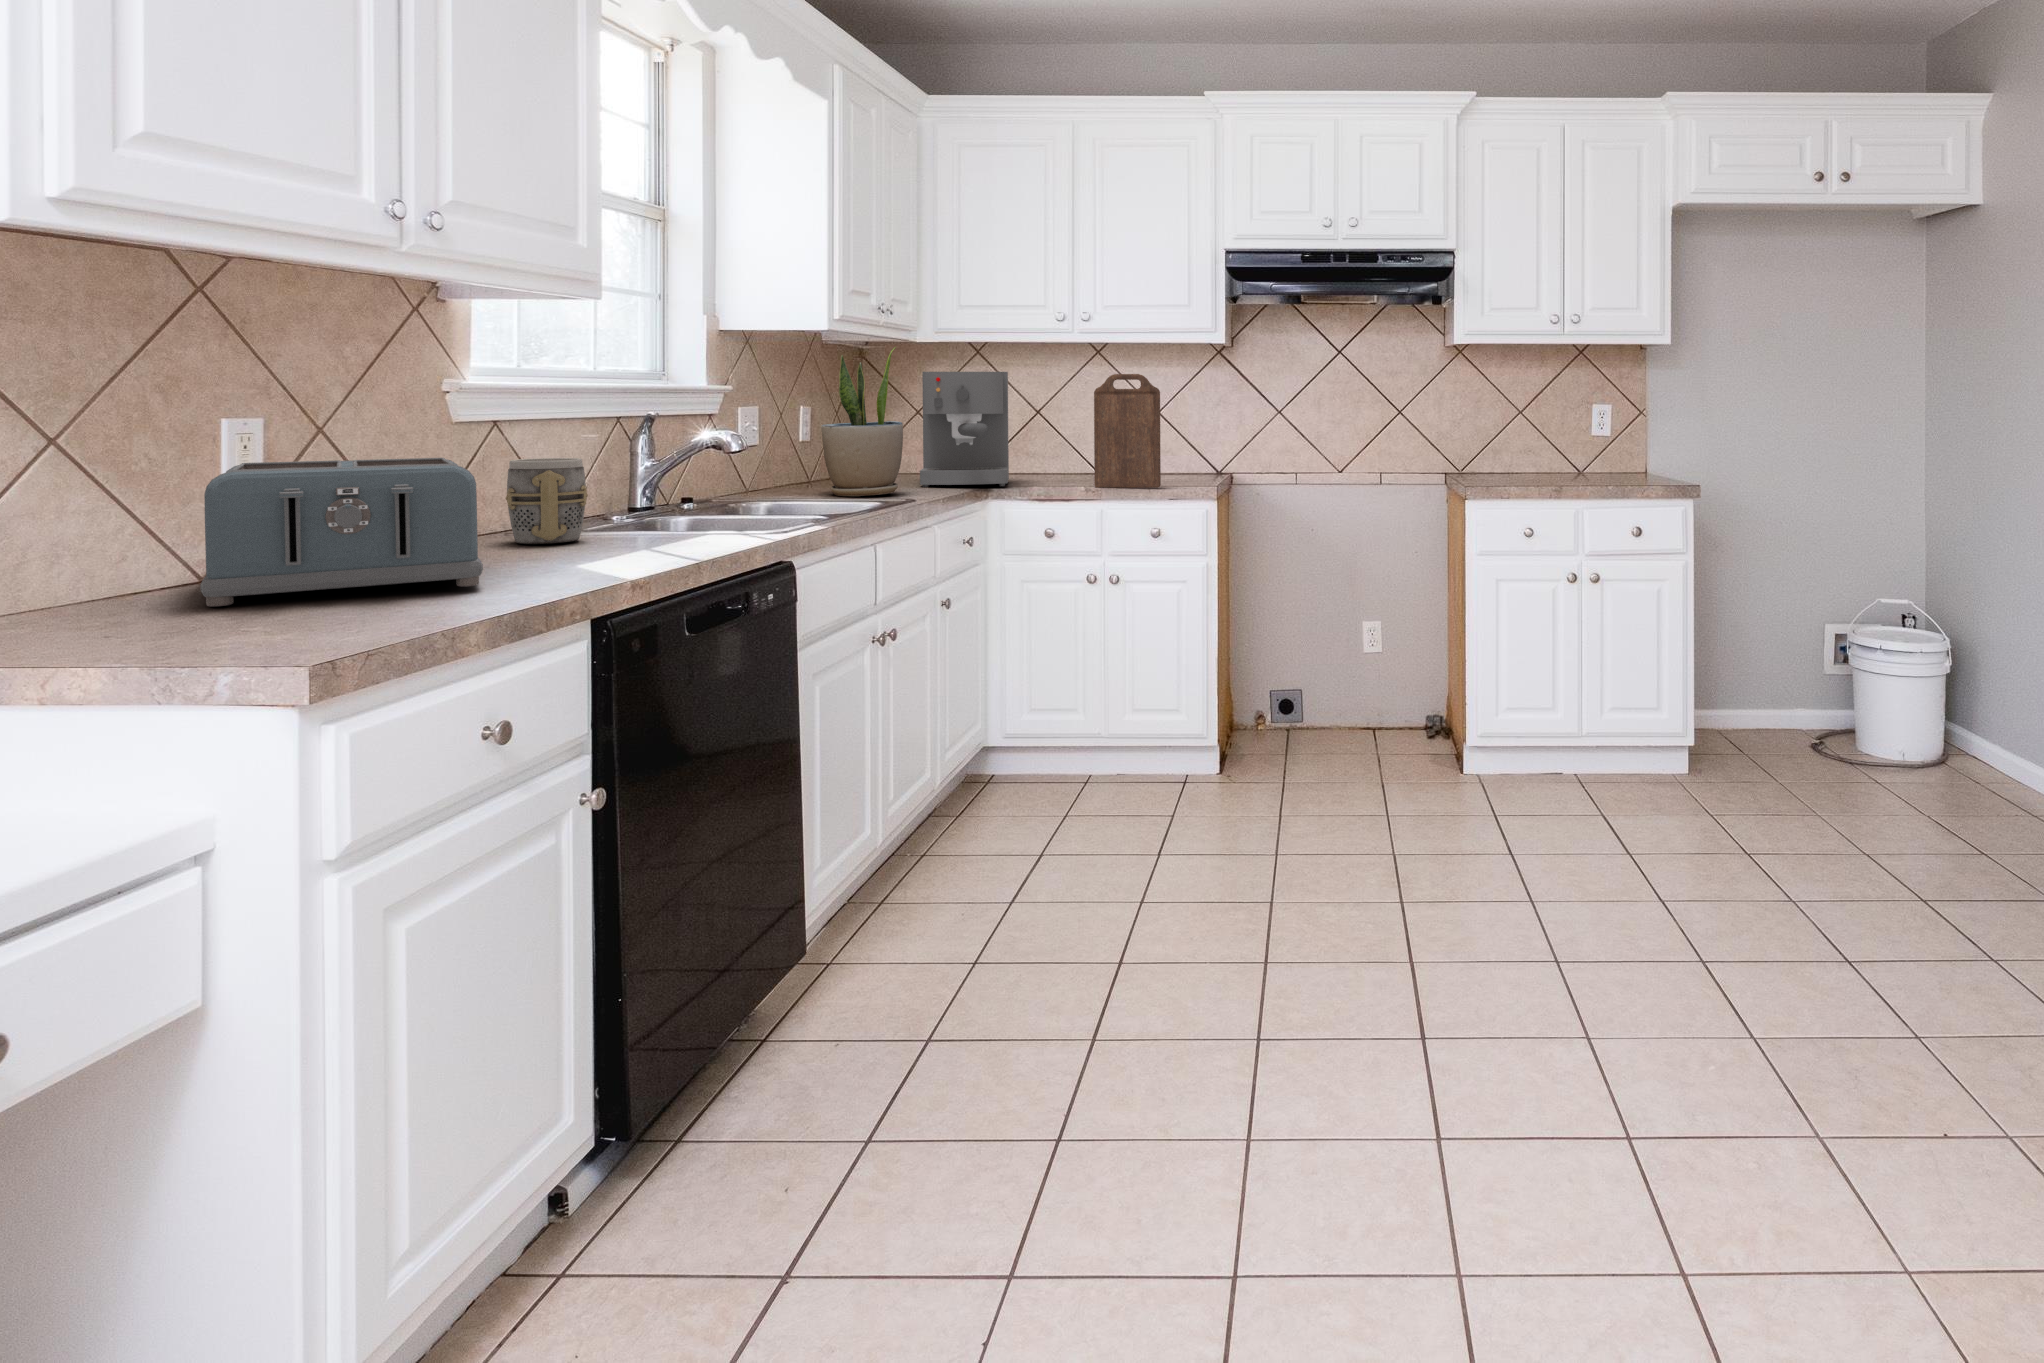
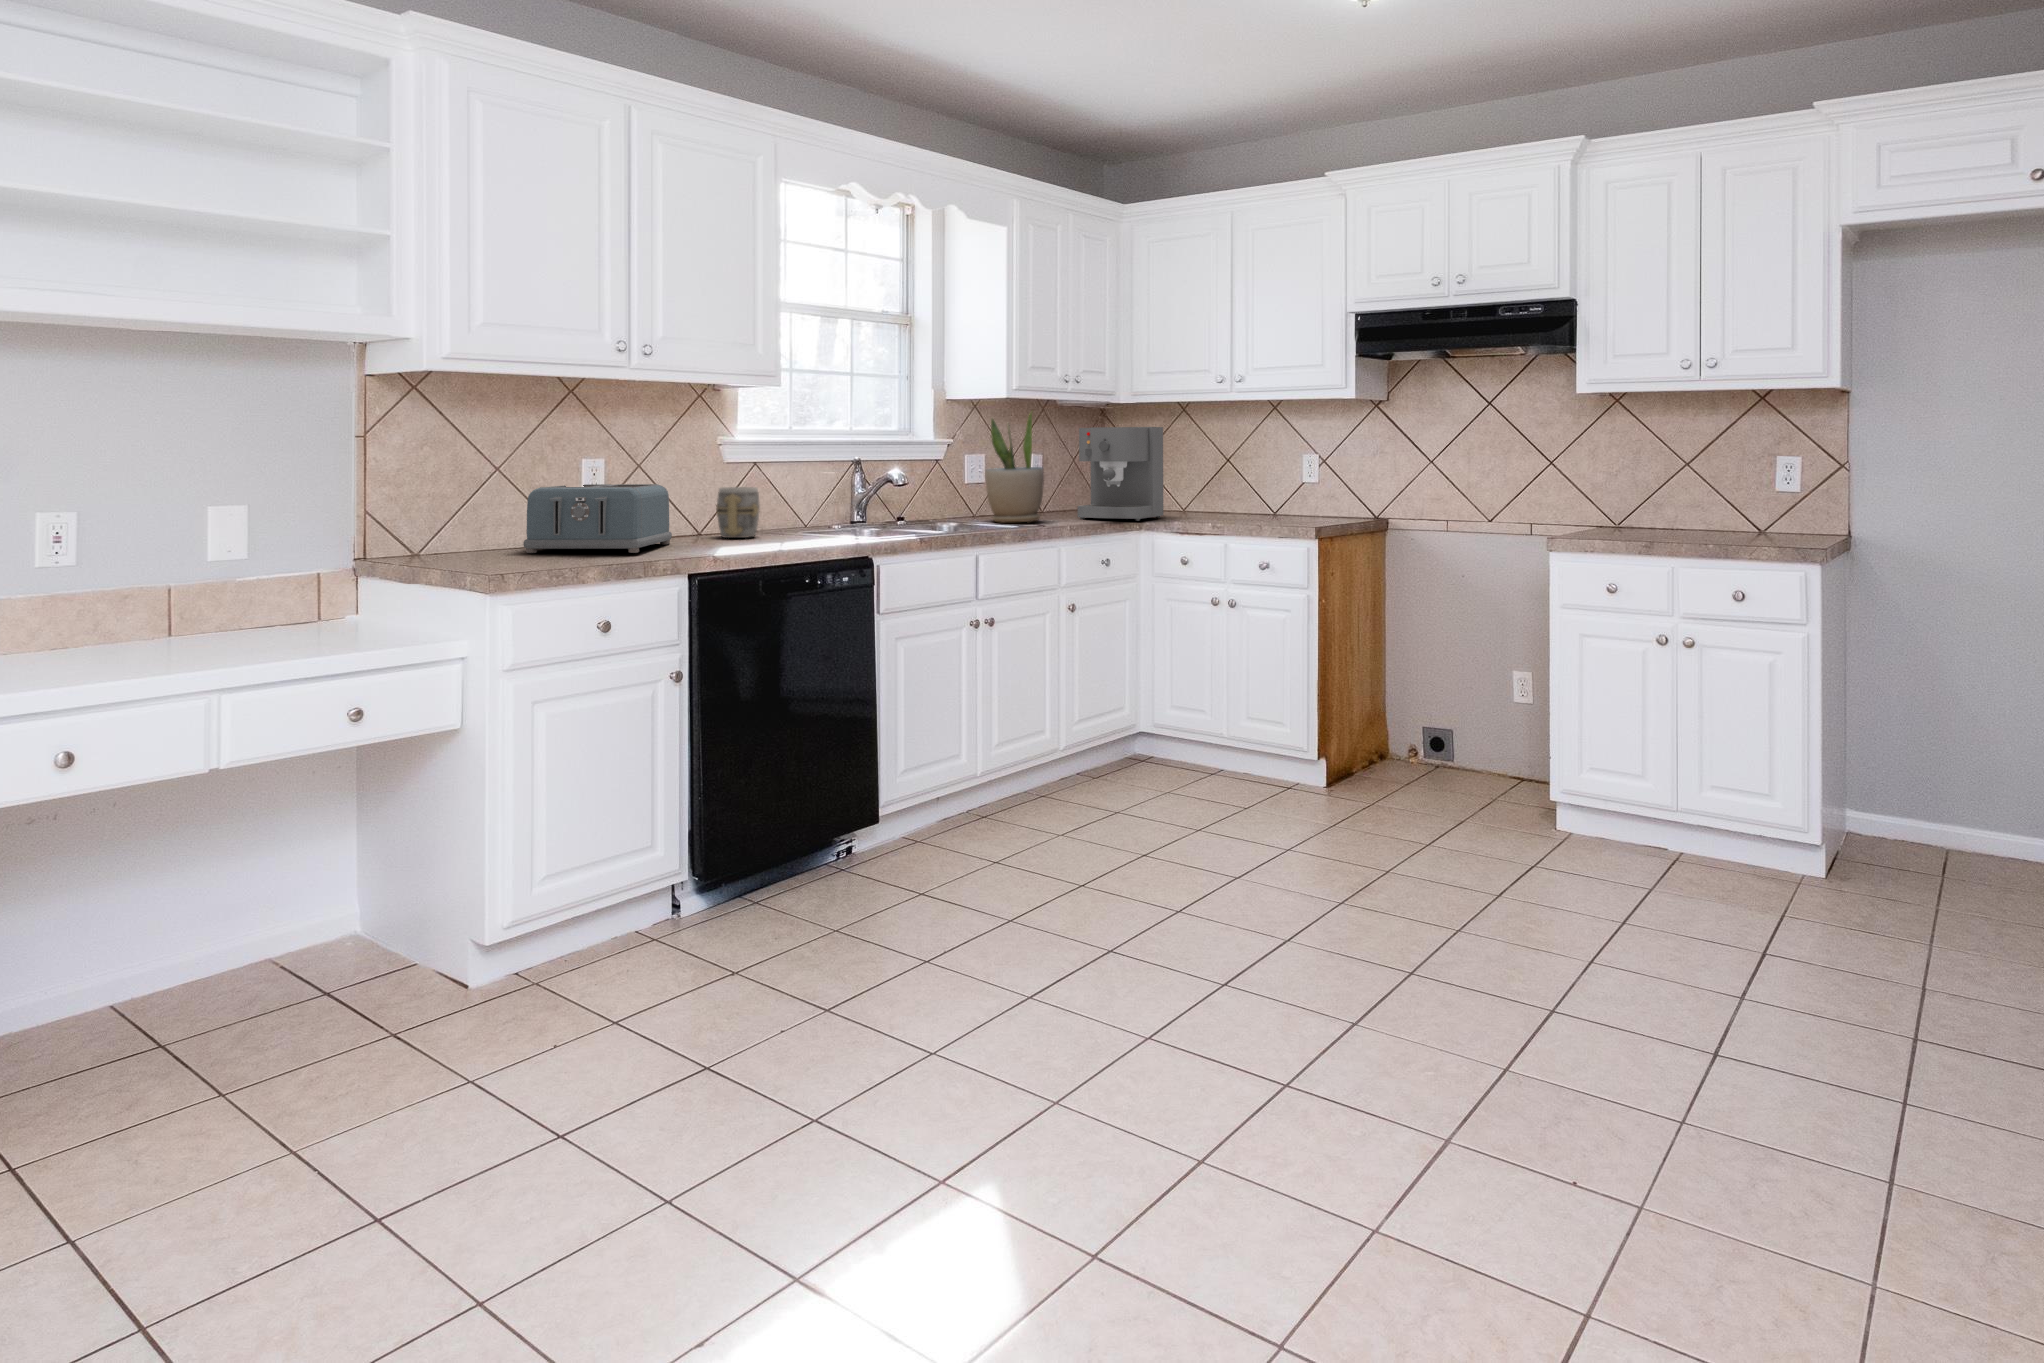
cutting board: present [1094,374,1161,488] -> none [1215,428,1268,527]

